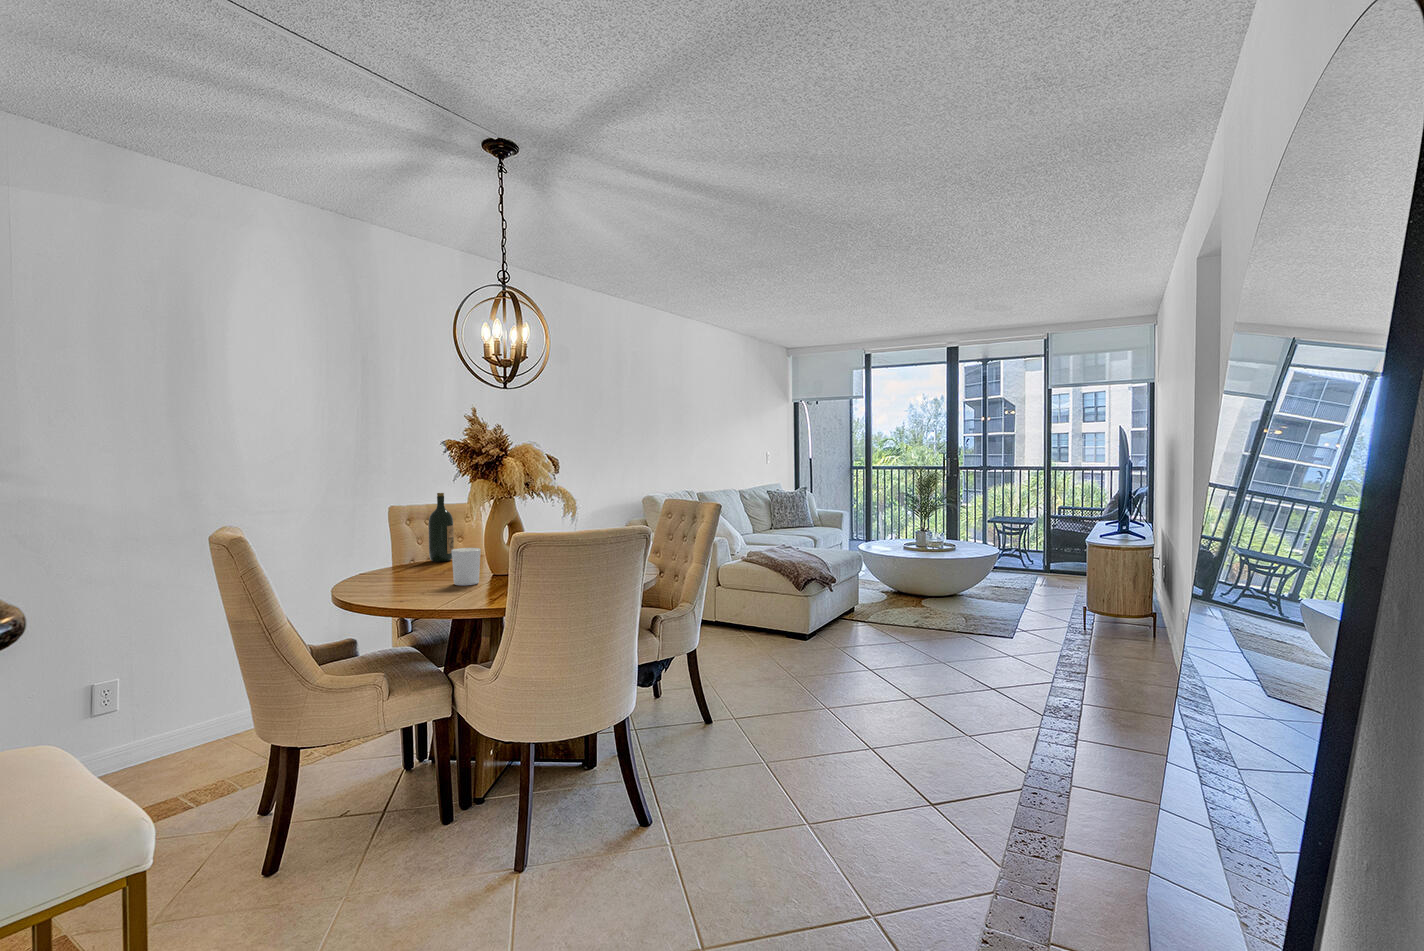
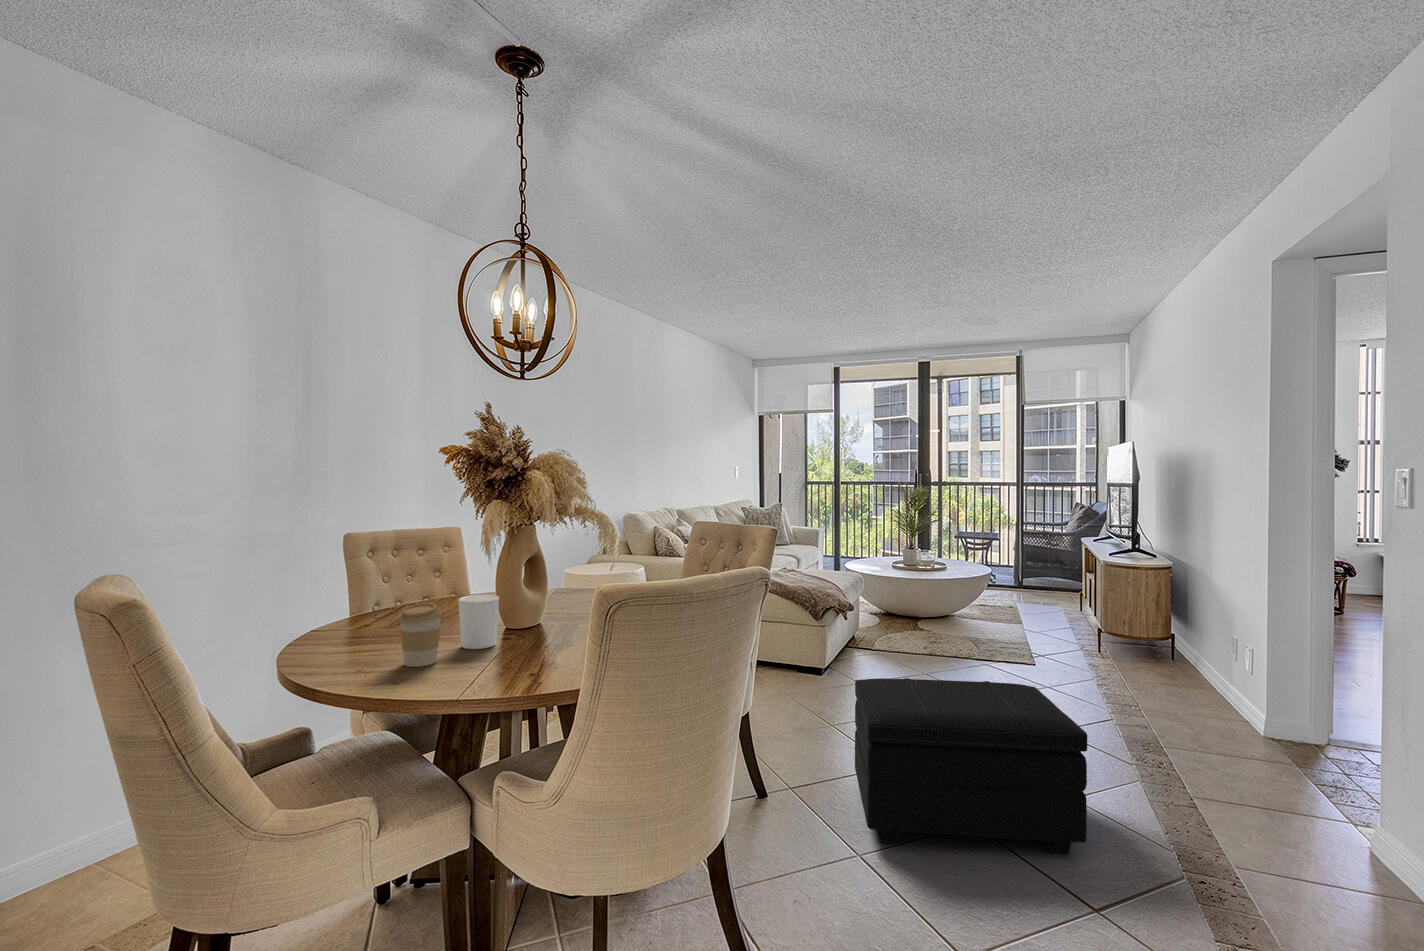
wine bottle: present [429,493,454,562] -> none [401,516,434,606]
coffee cup: none [405,551,435,593] -> present [398,603,442,667]
footstool: none [777,630,952,770] -> present [855,678,1087,854]

